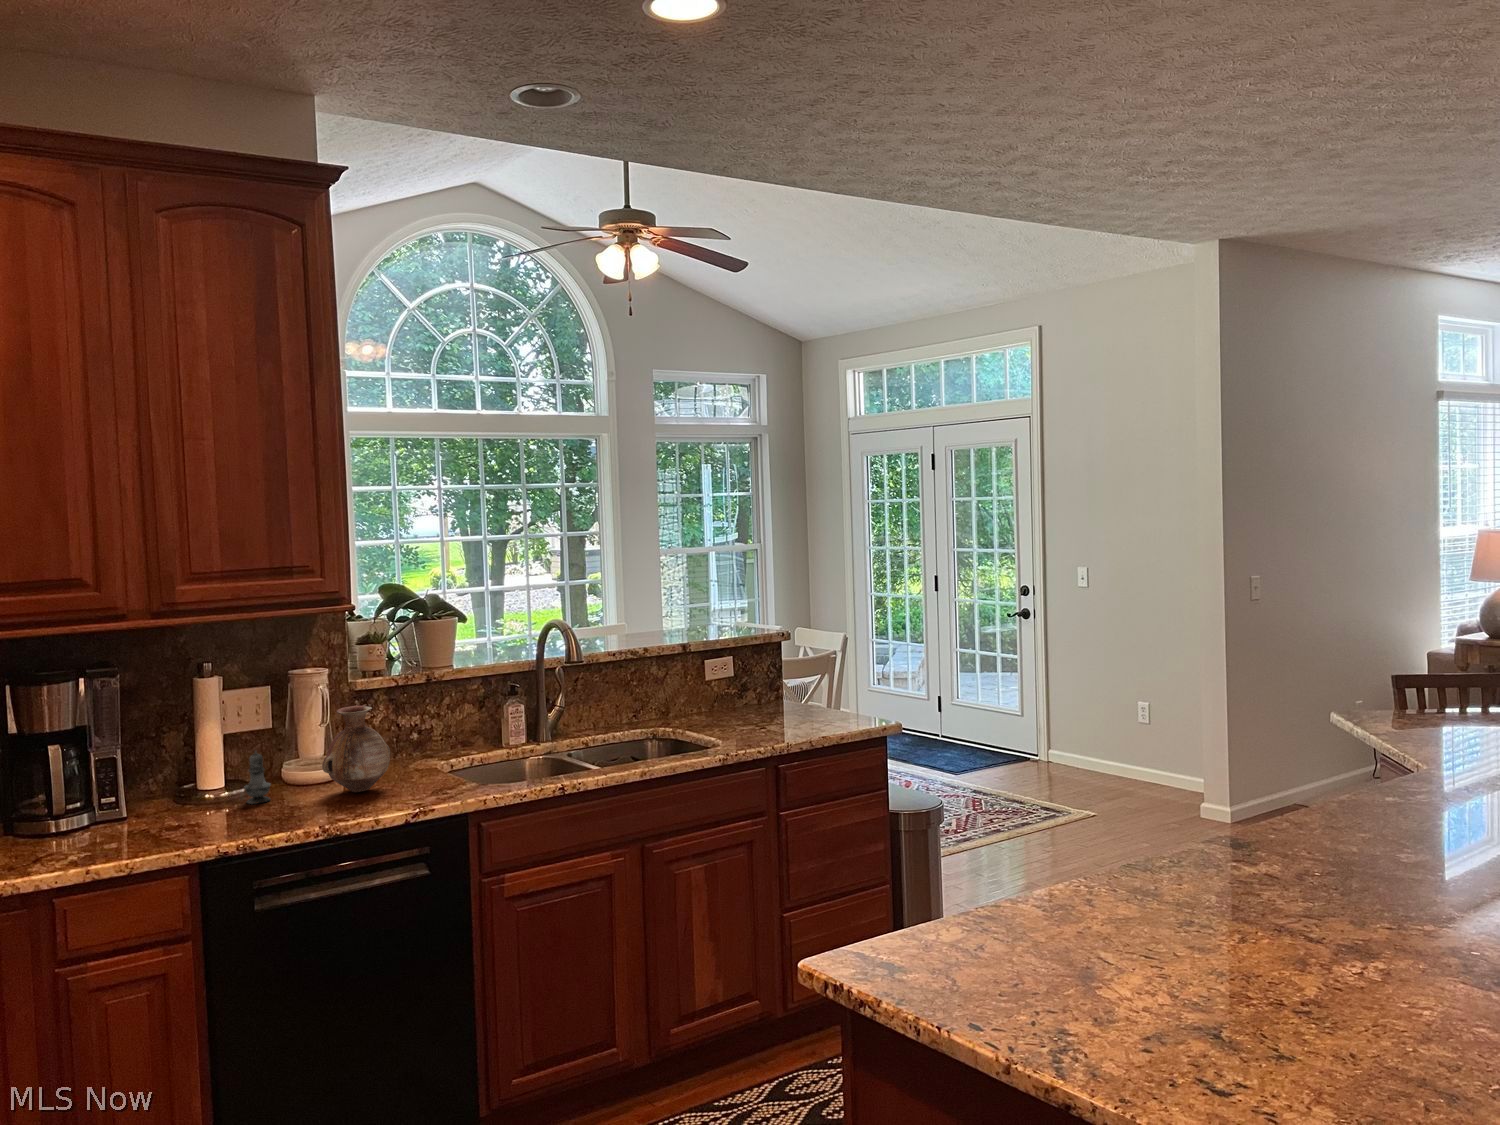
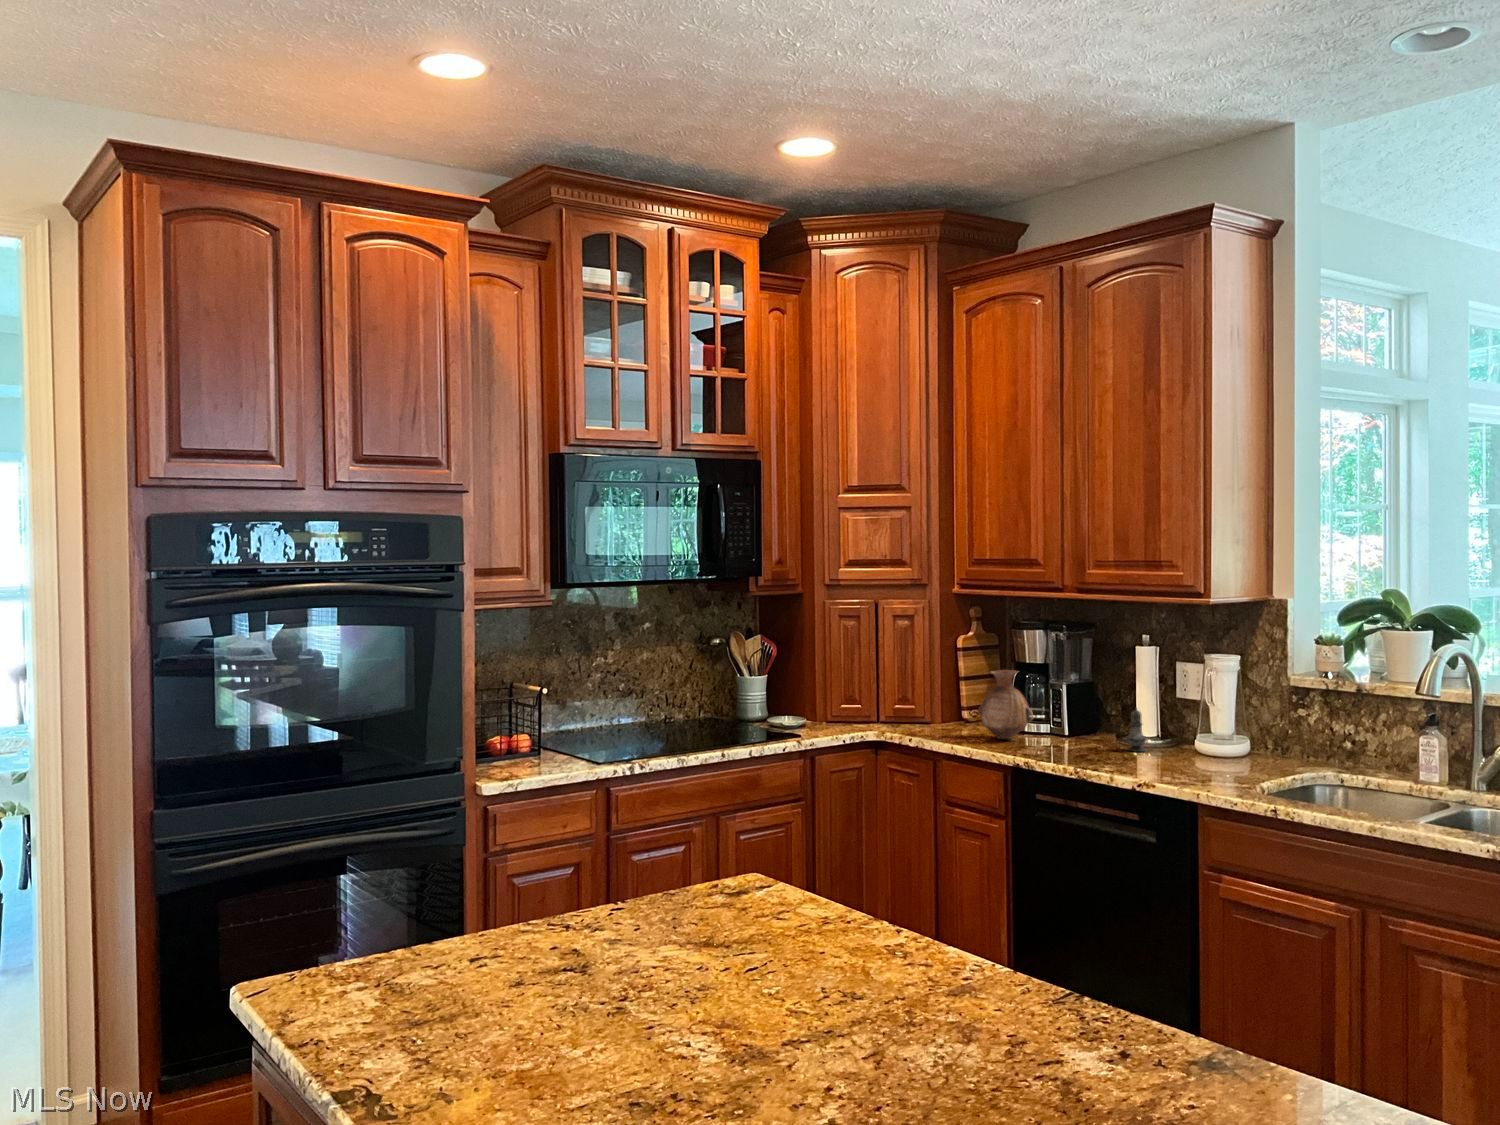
vase: present [322,706,390,792] -> present [978,670,1033,739]

